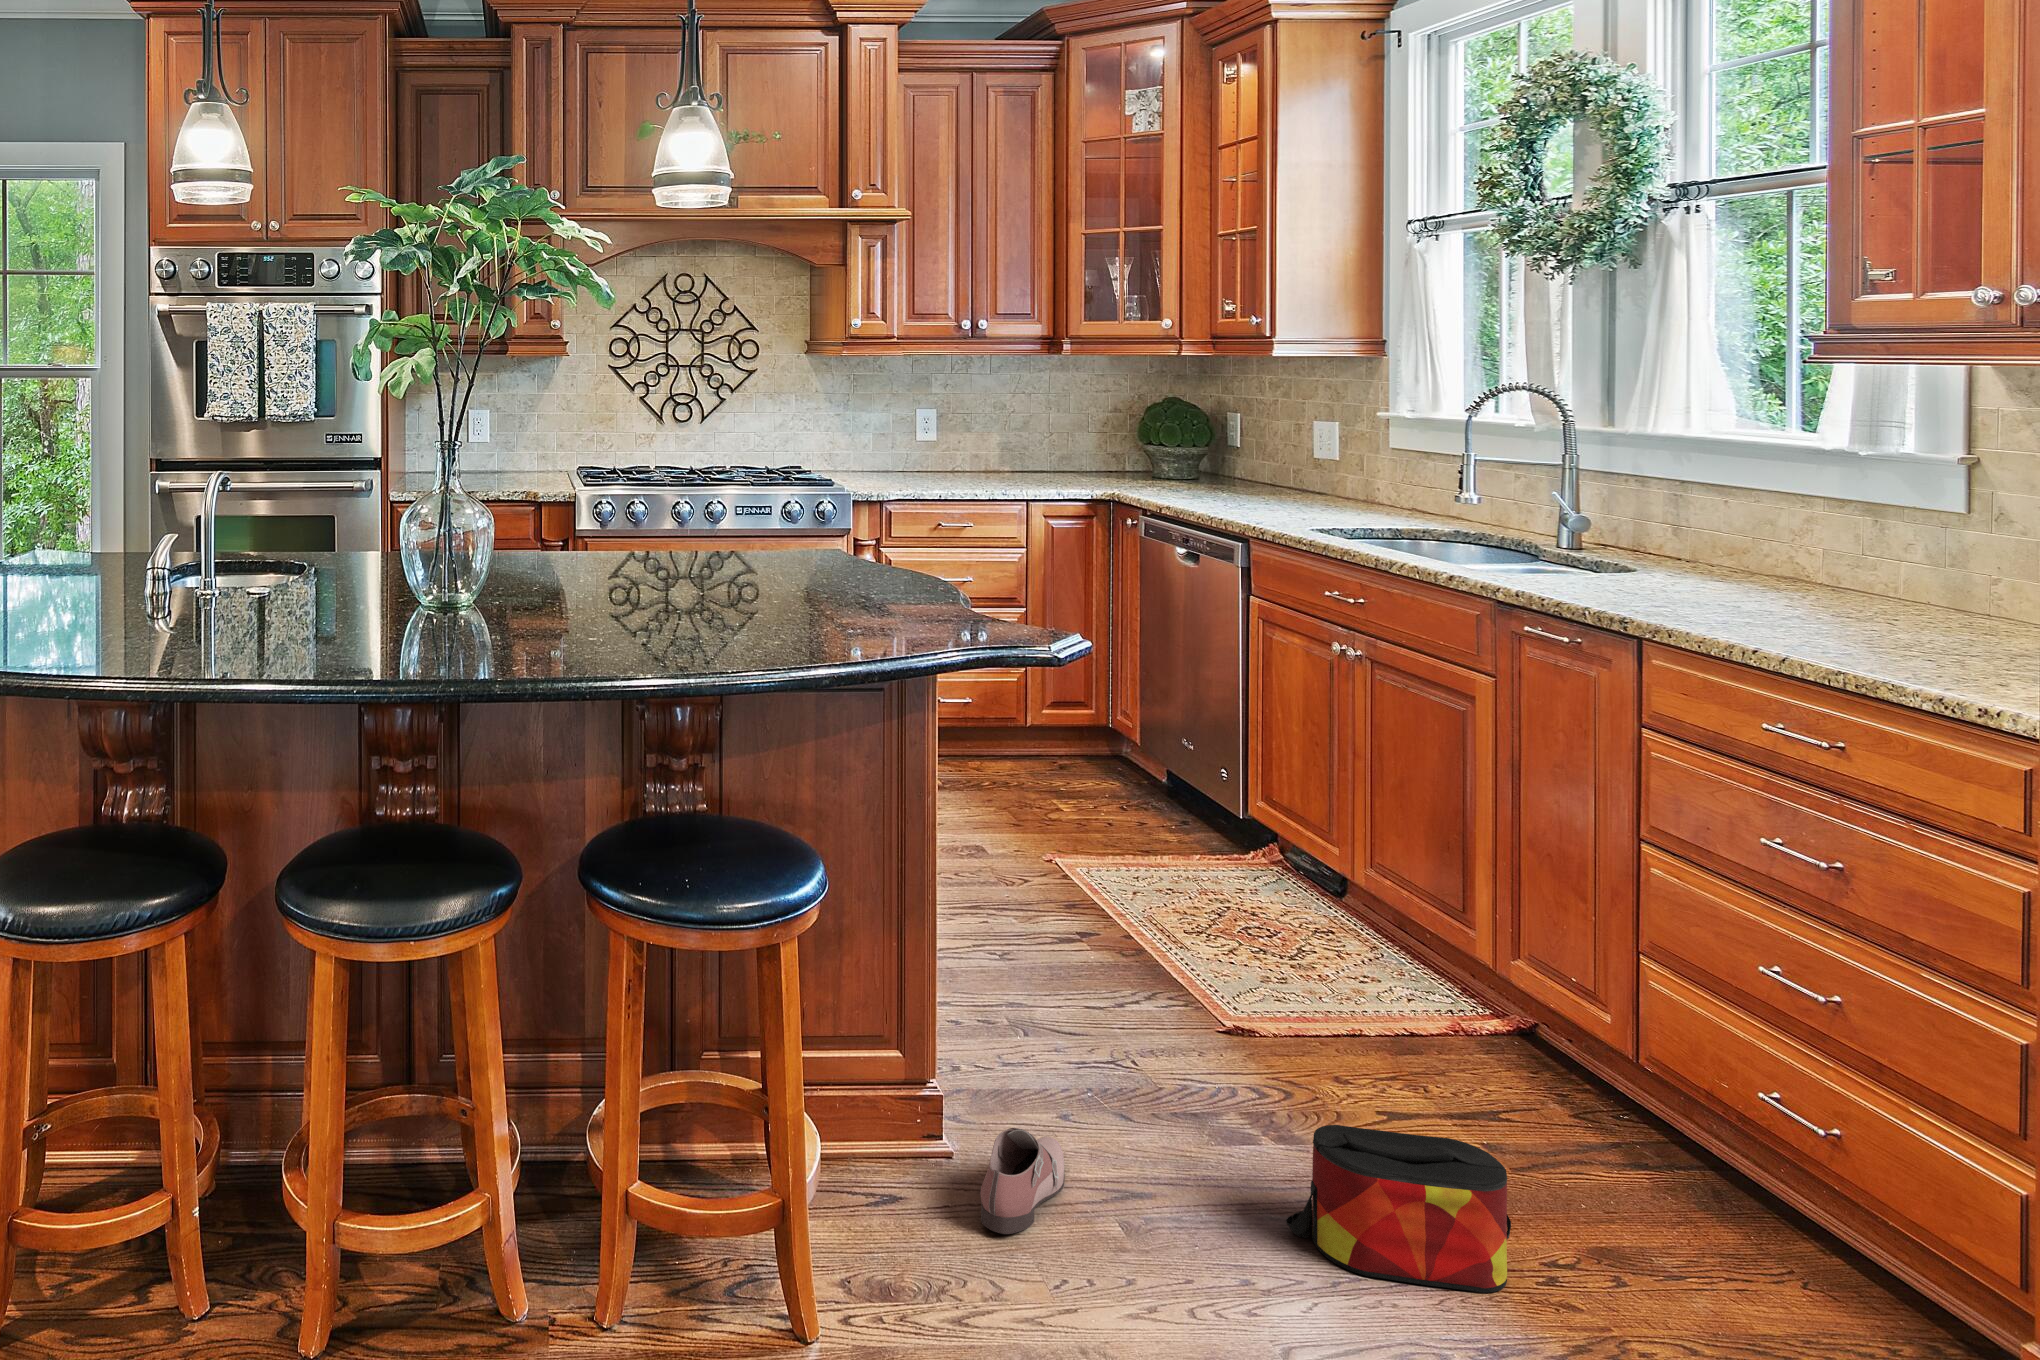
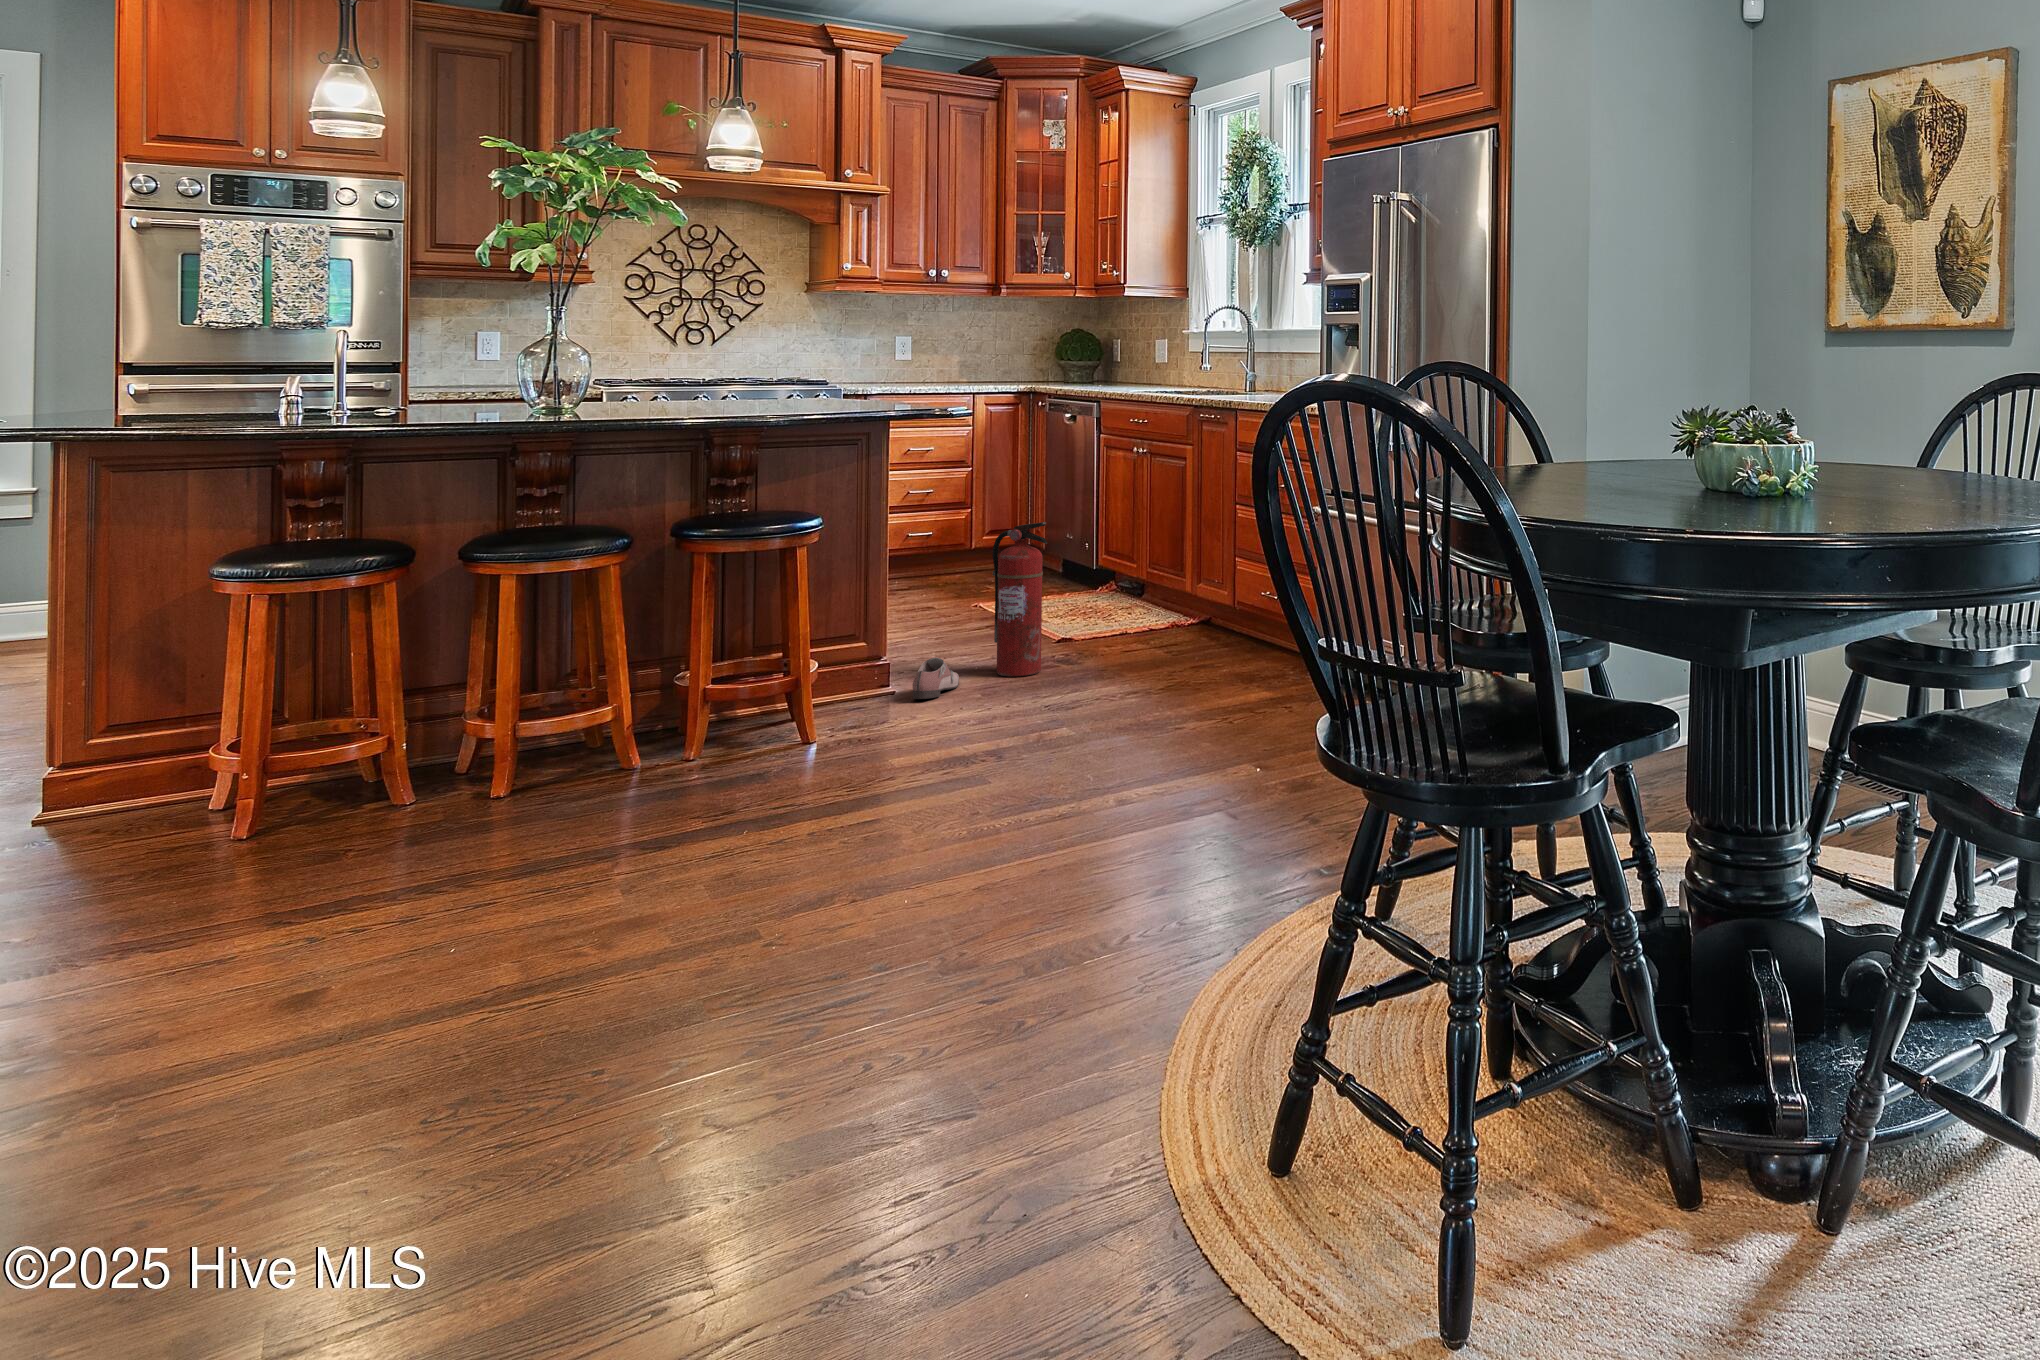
fire extinguisher: none [1121,854,1241,1175] -> present [992,522,1047,677]
bag: present [1286,1125,1511,1293] -> none [1061,626,1154,684]

